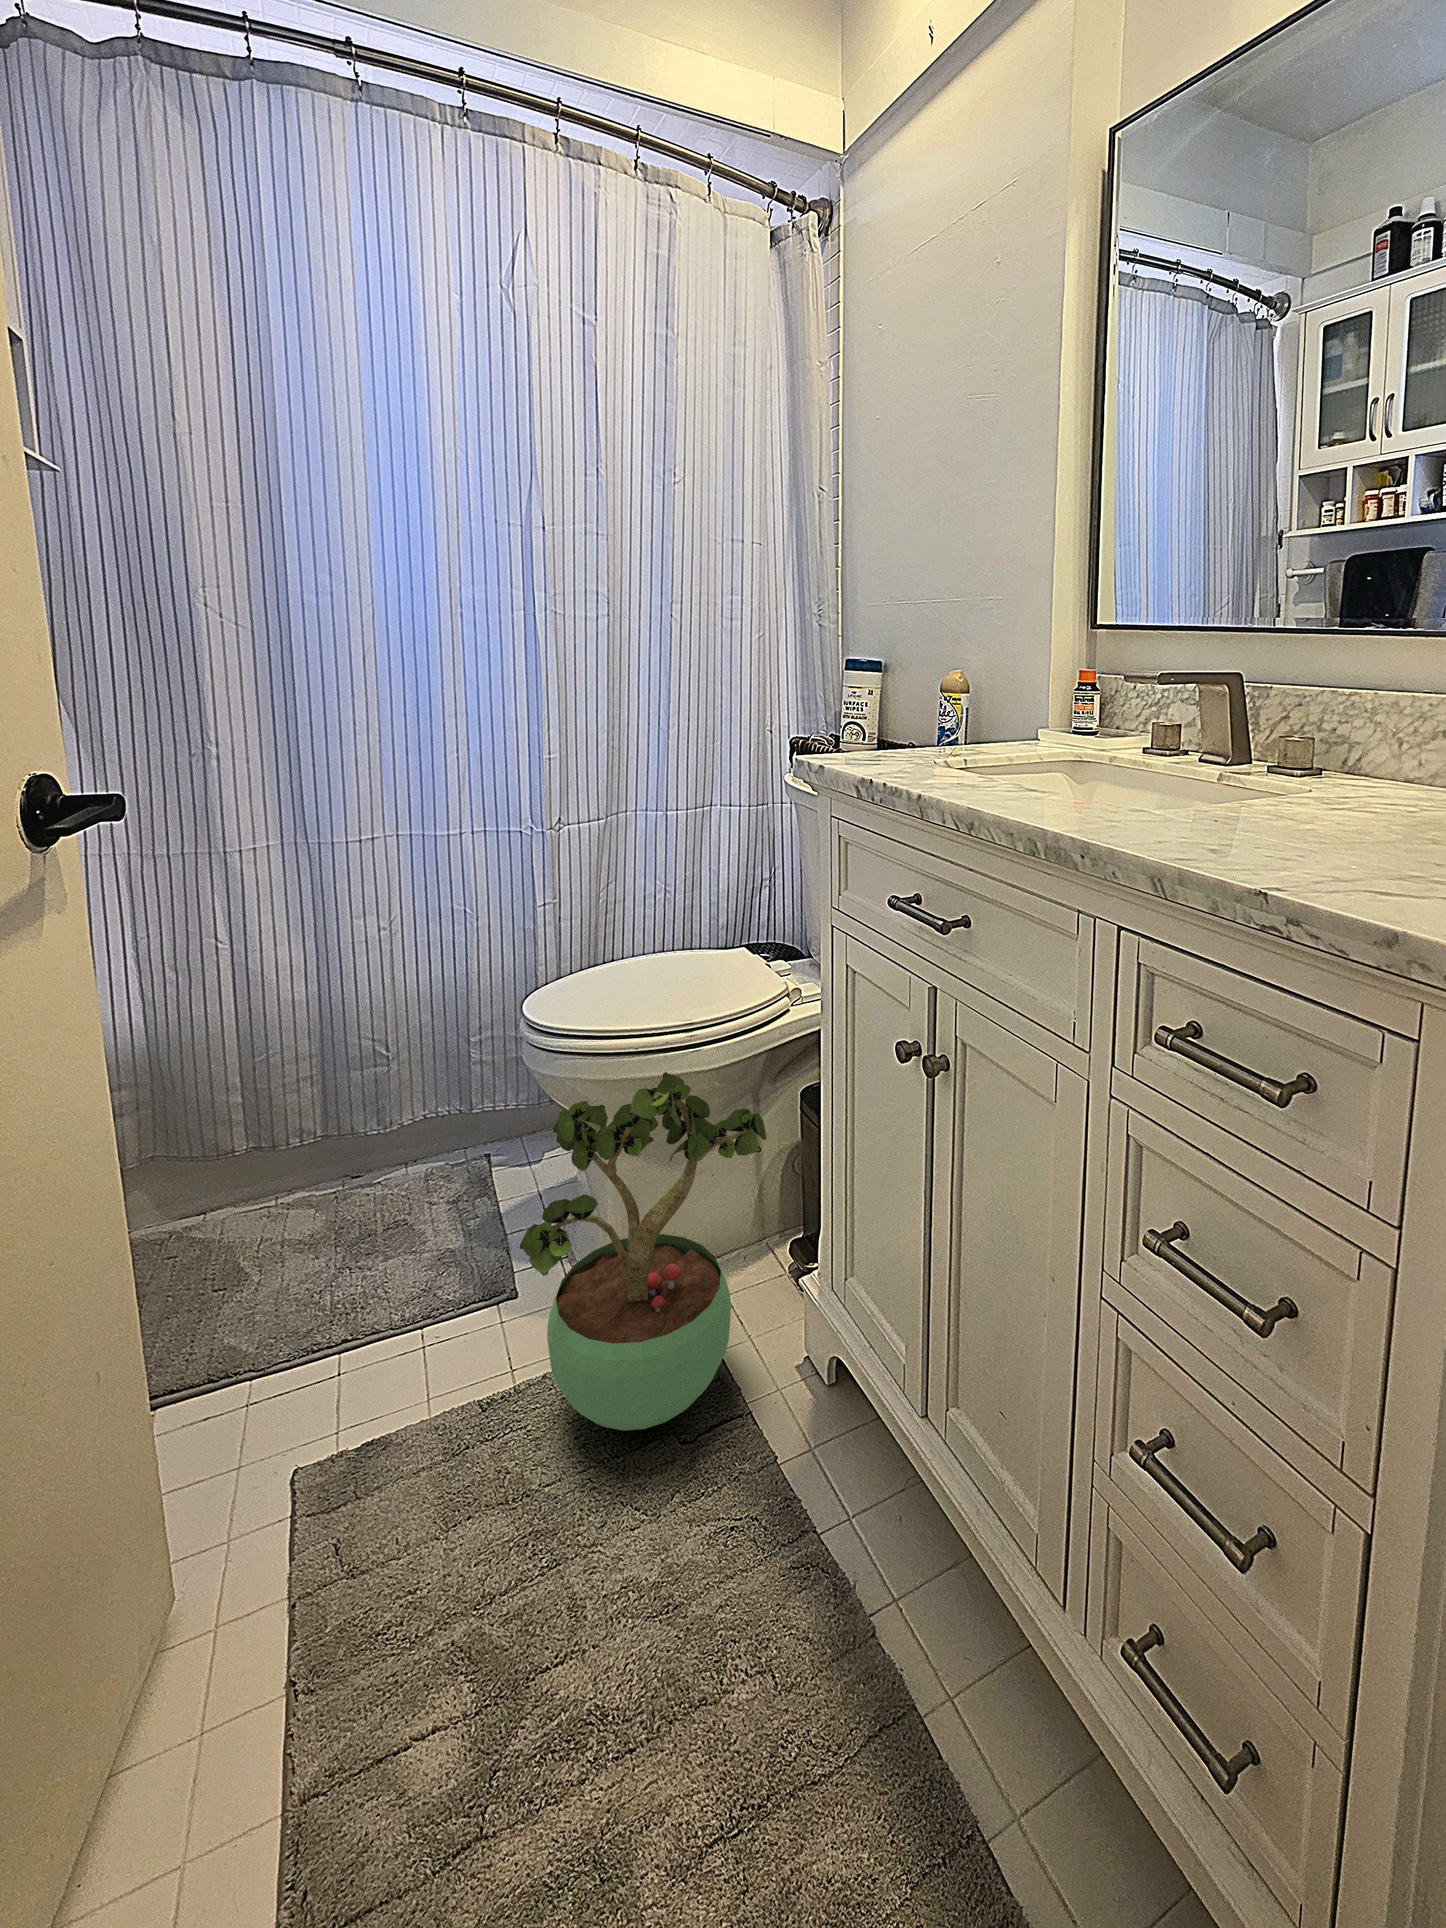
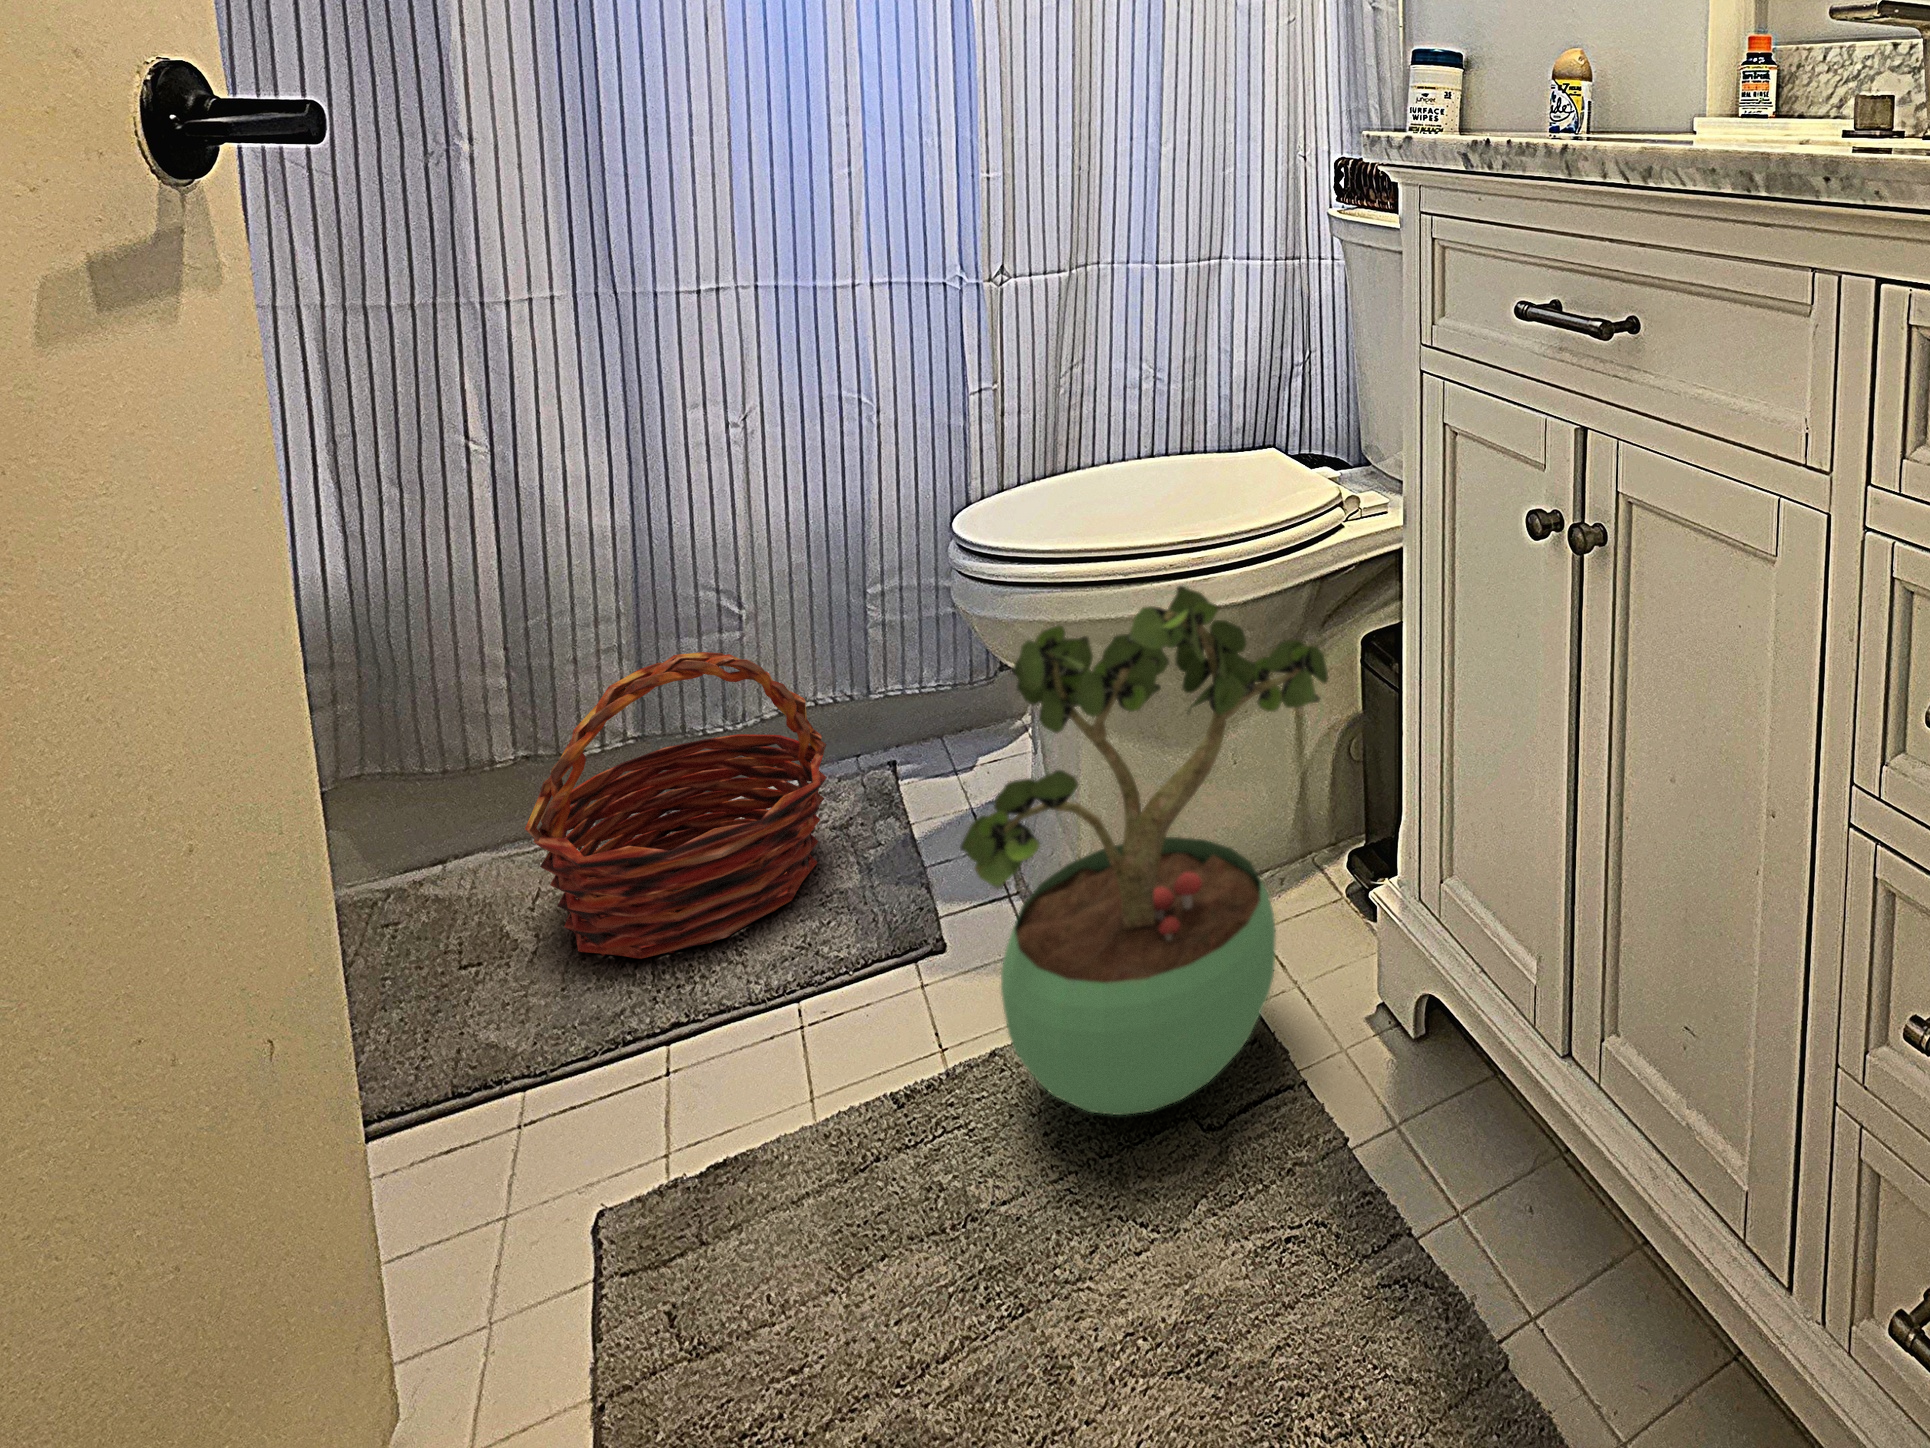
basket: none [252,1084,441,1291] -> present [525,652,827,959]

